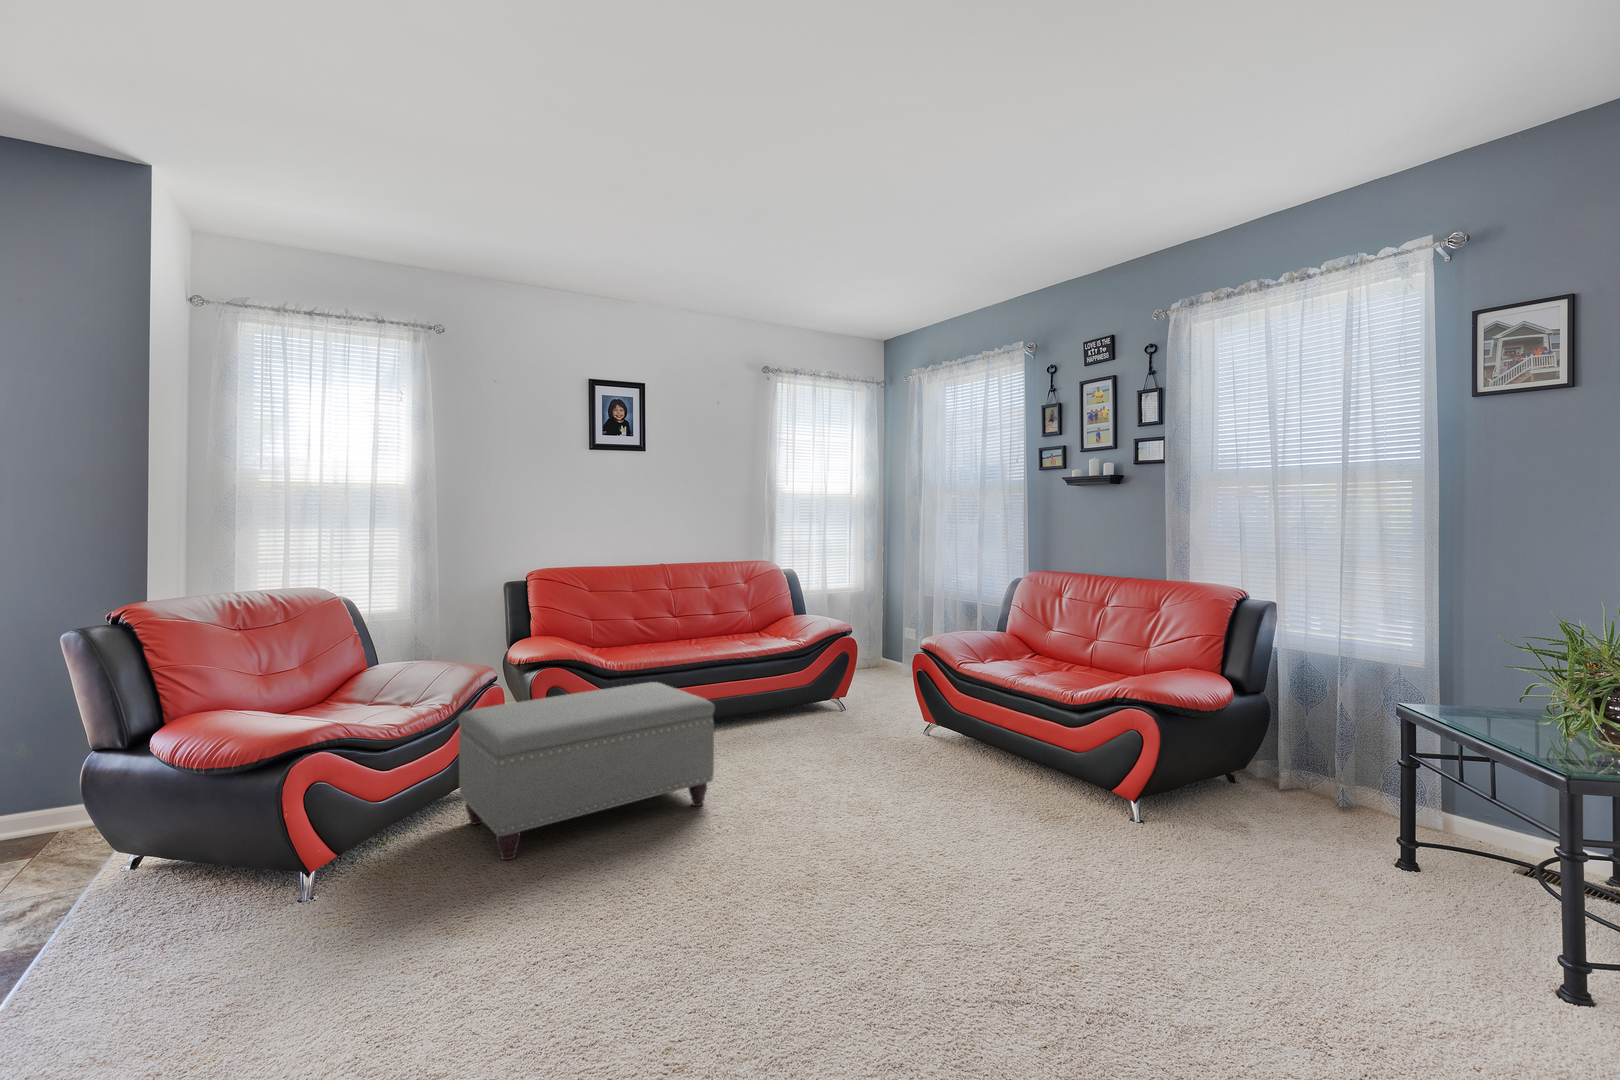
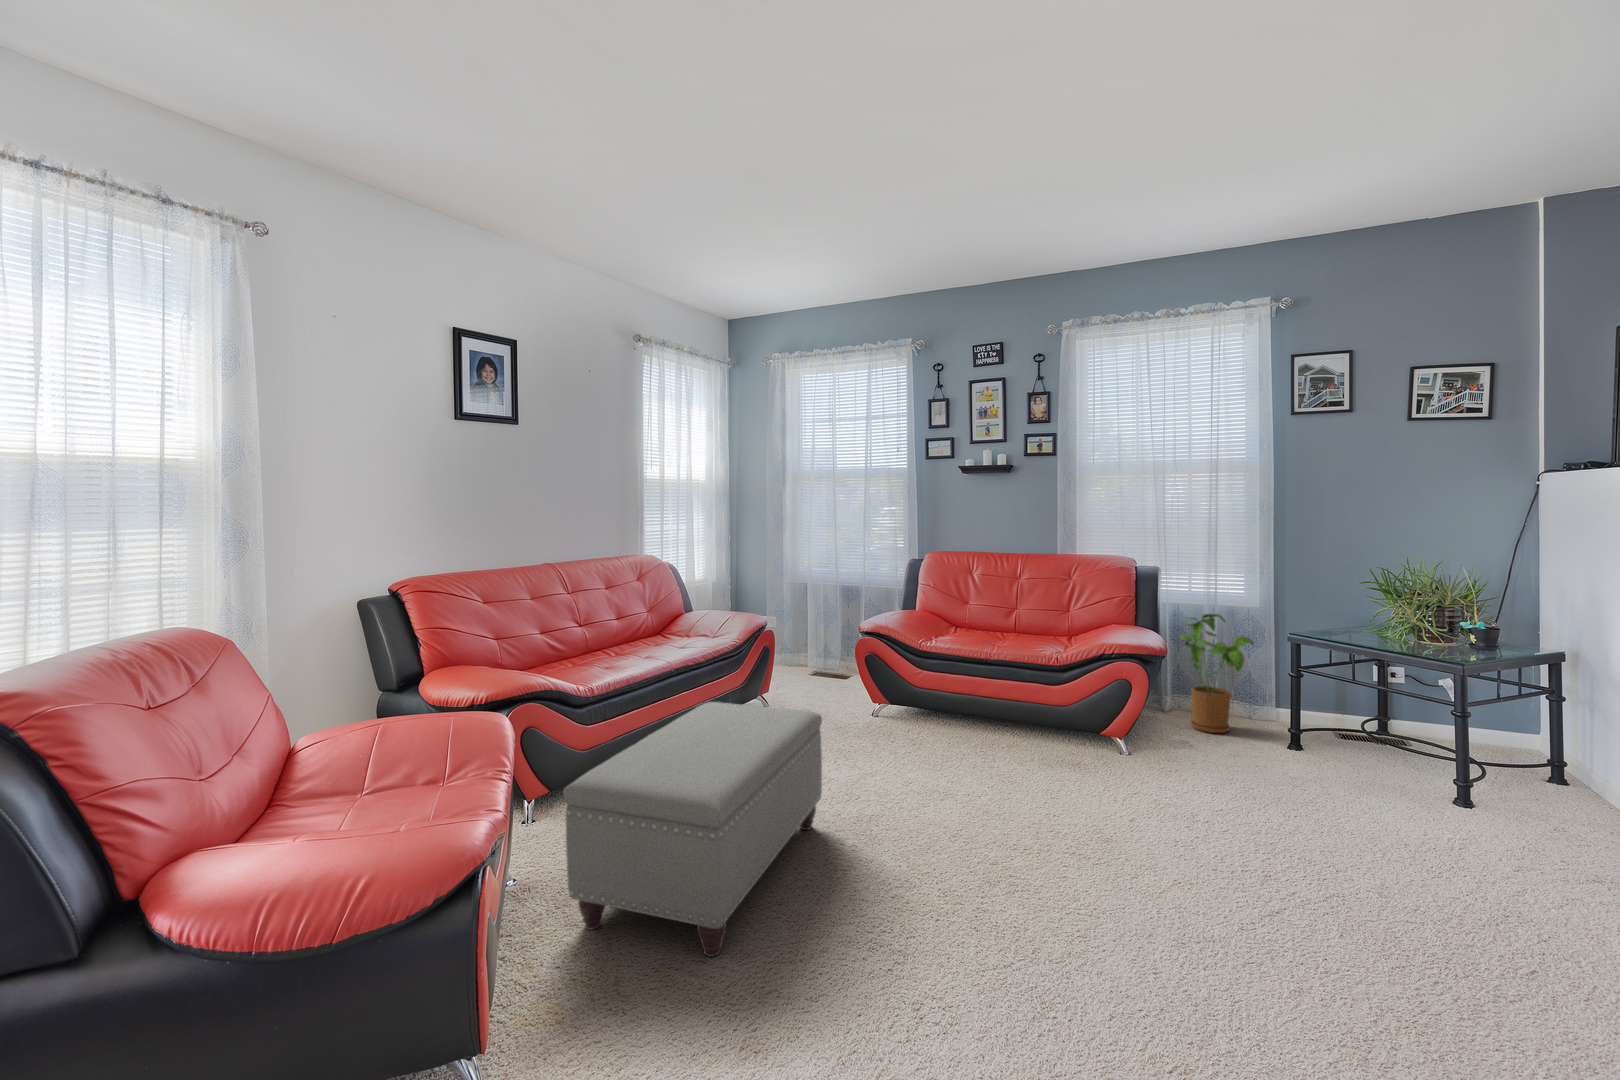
house plant: none [1242,669,1363,830] -> present [1180,614,1254,733]

